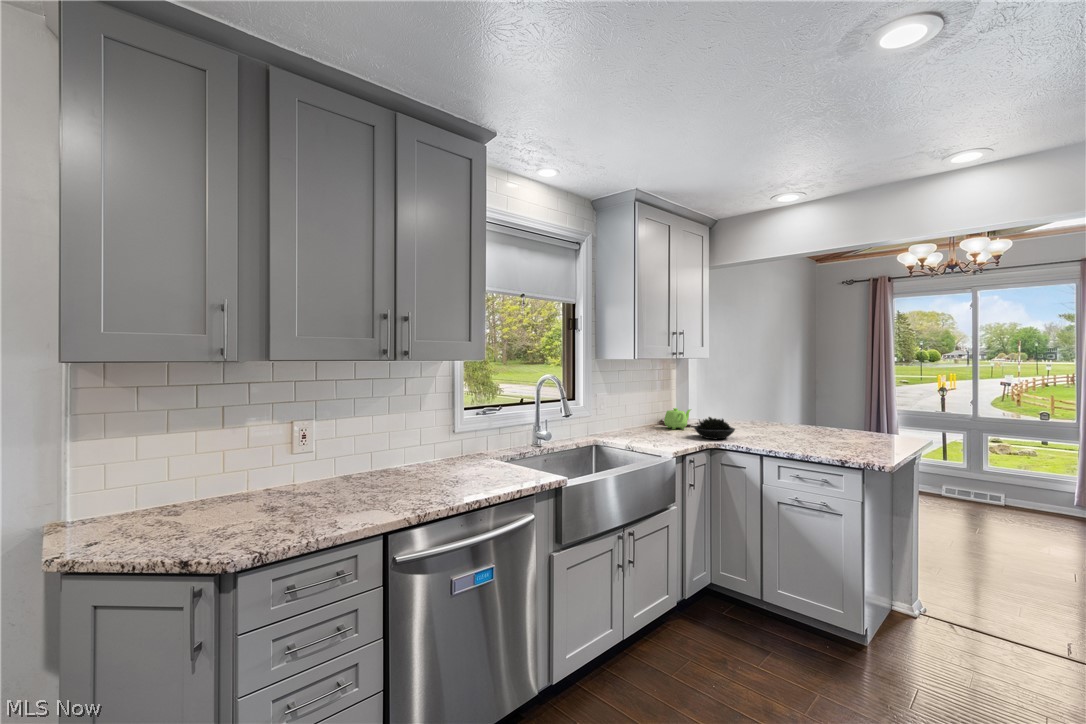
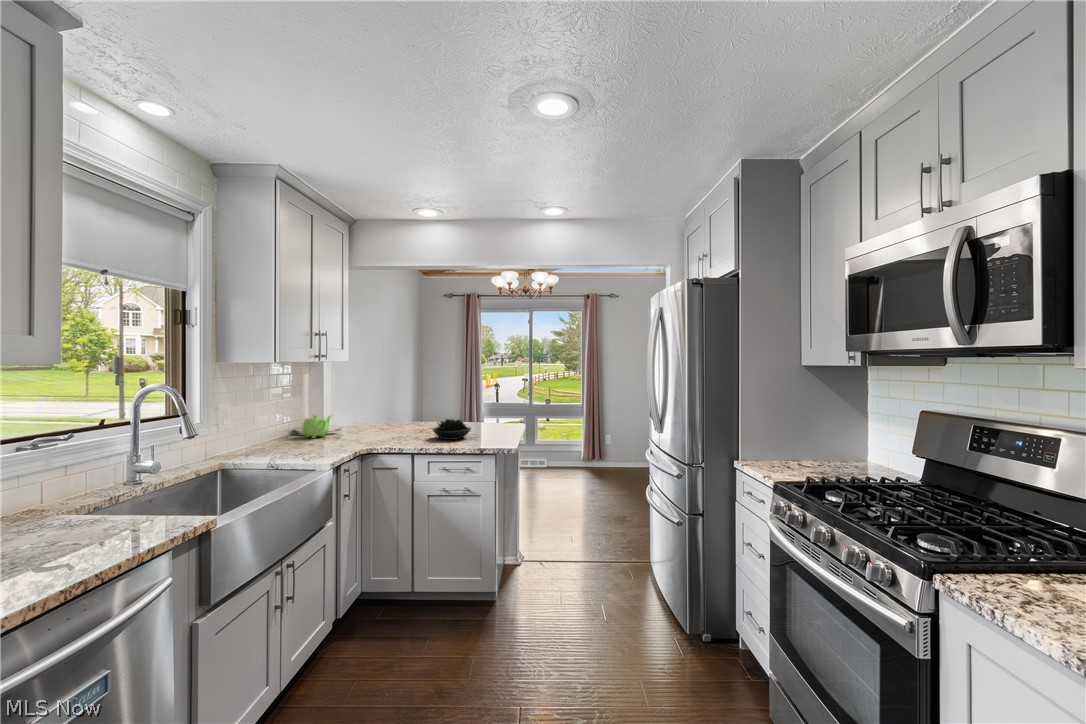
succulent plant: present [694,417,735,439] -> present [433,419,471,440]

